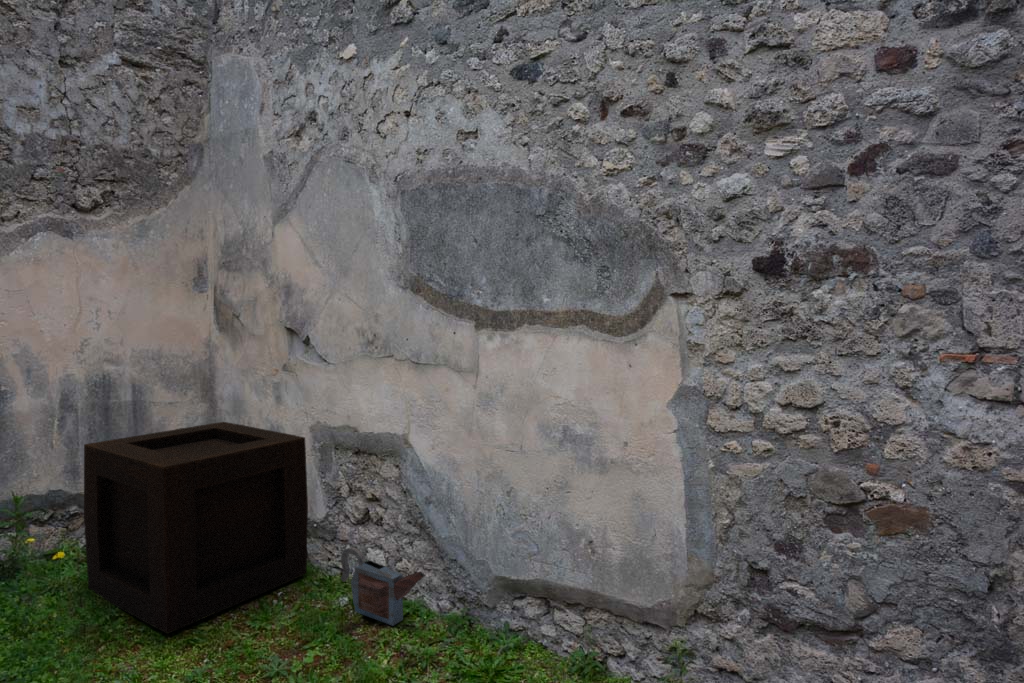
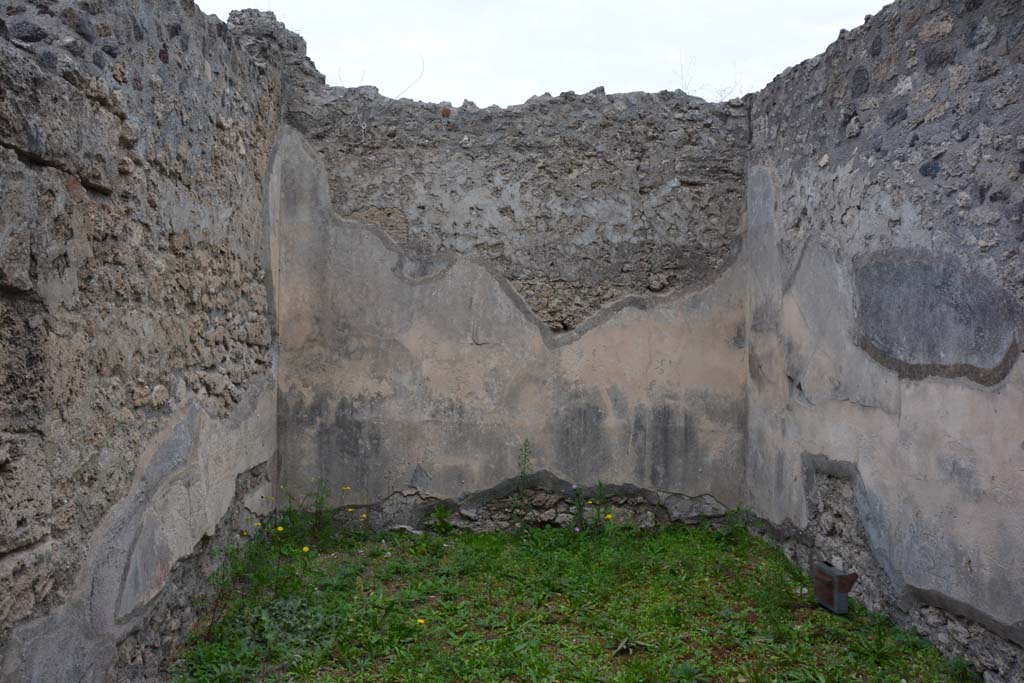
wooden crate: present [84,422,308,633] -> none [651,446,794,574]

